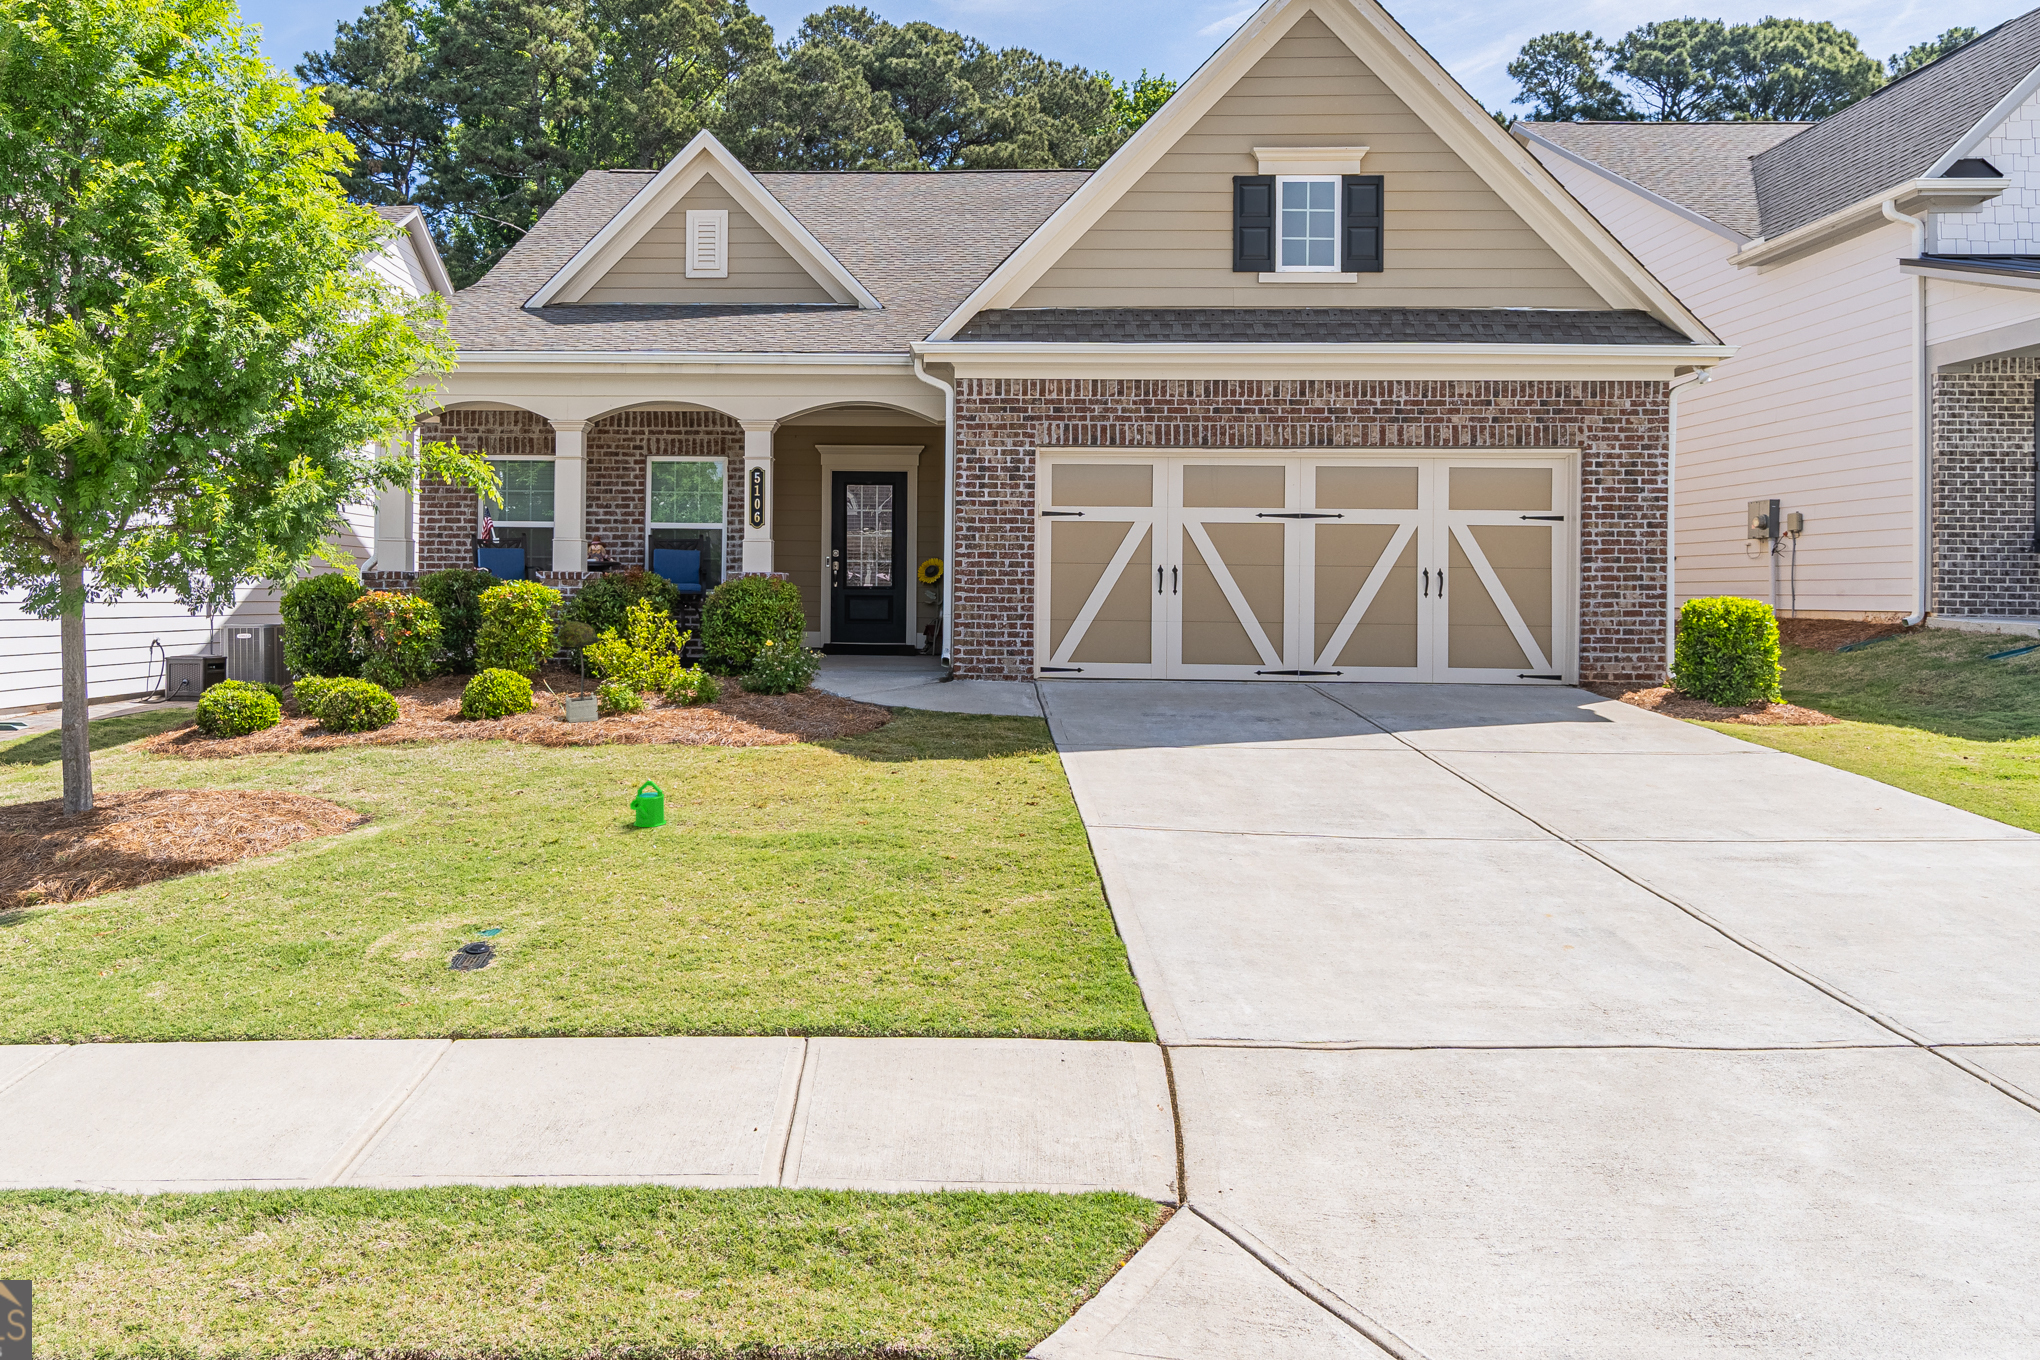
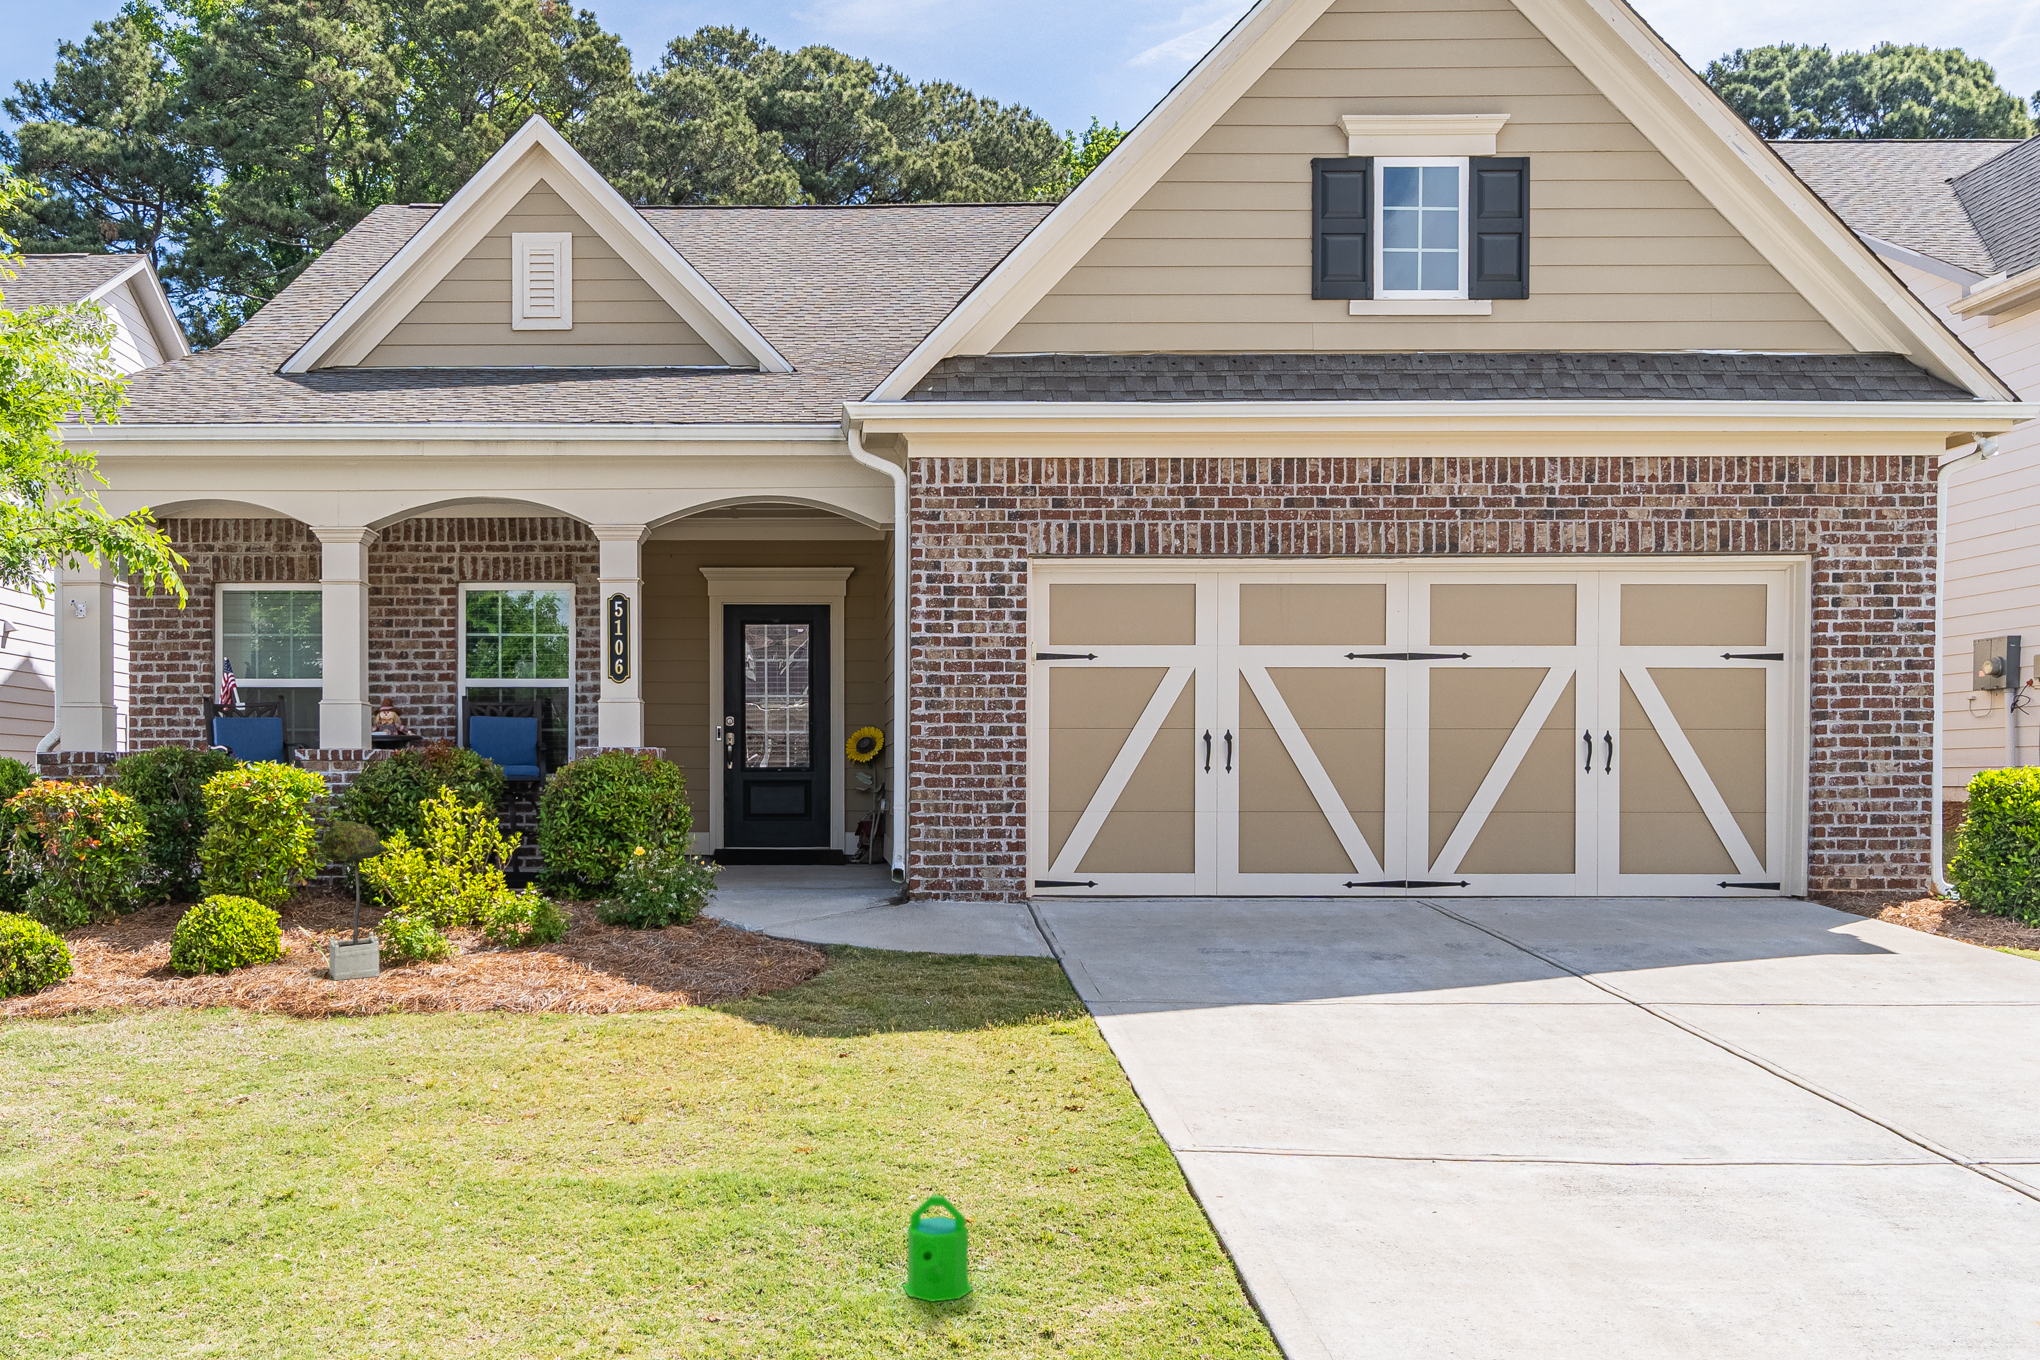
watering can: present [630,781,666,827] -> present [903,1195,973,1302]

